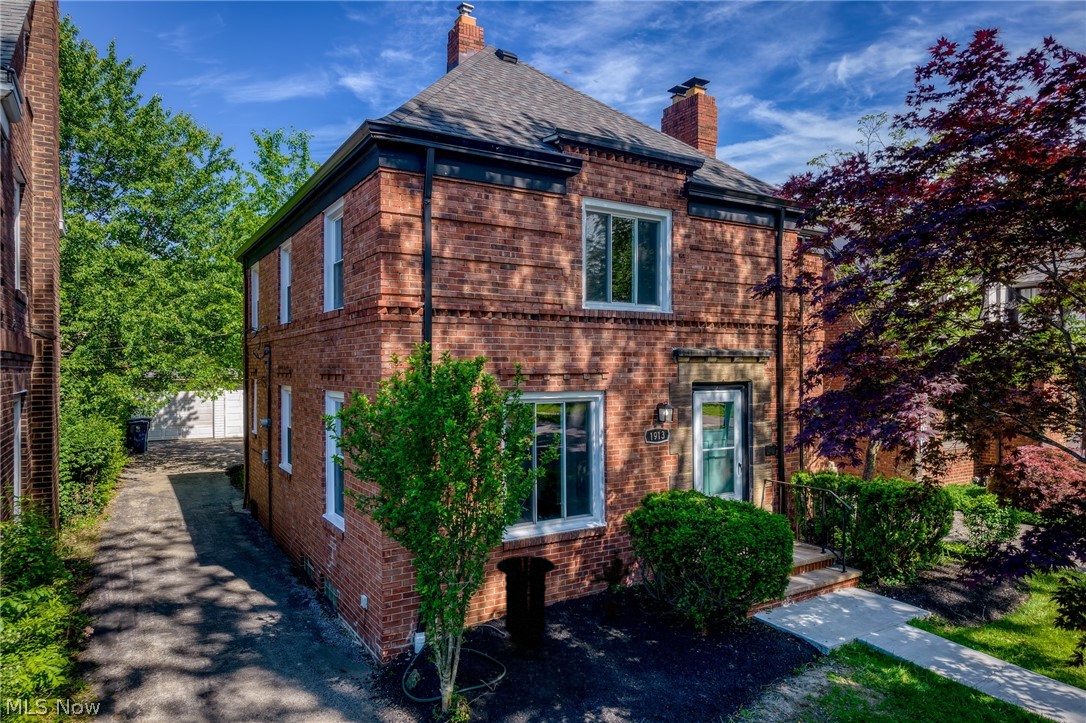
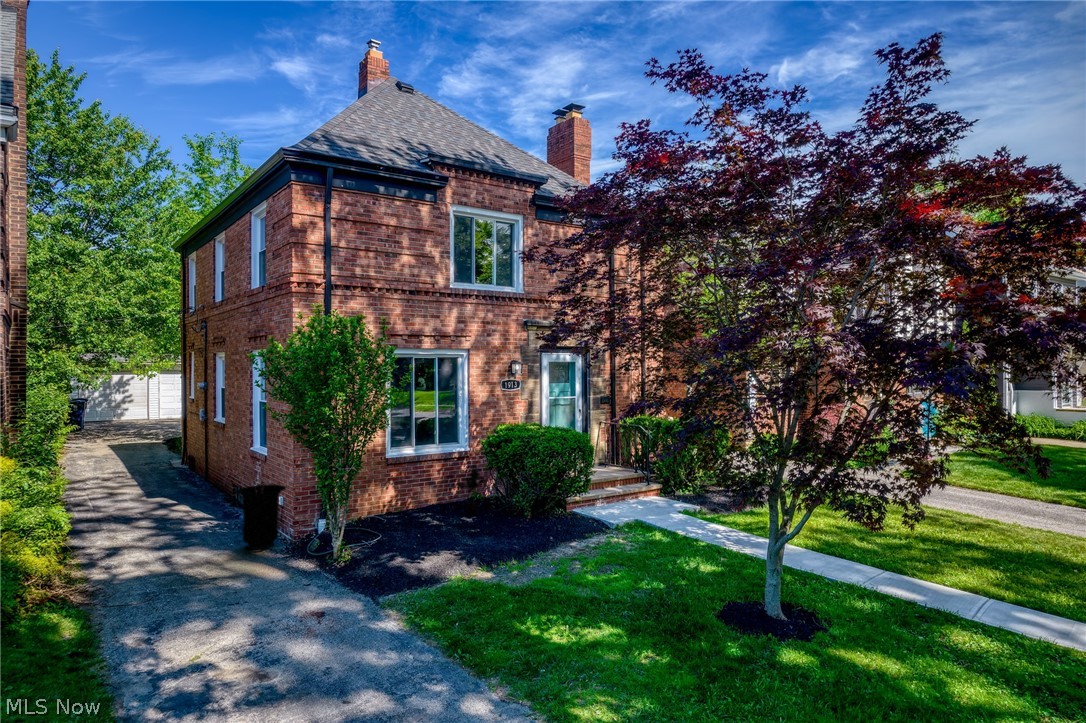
trash can: present [497,556,555,643] -> present [236,484,286,549]

